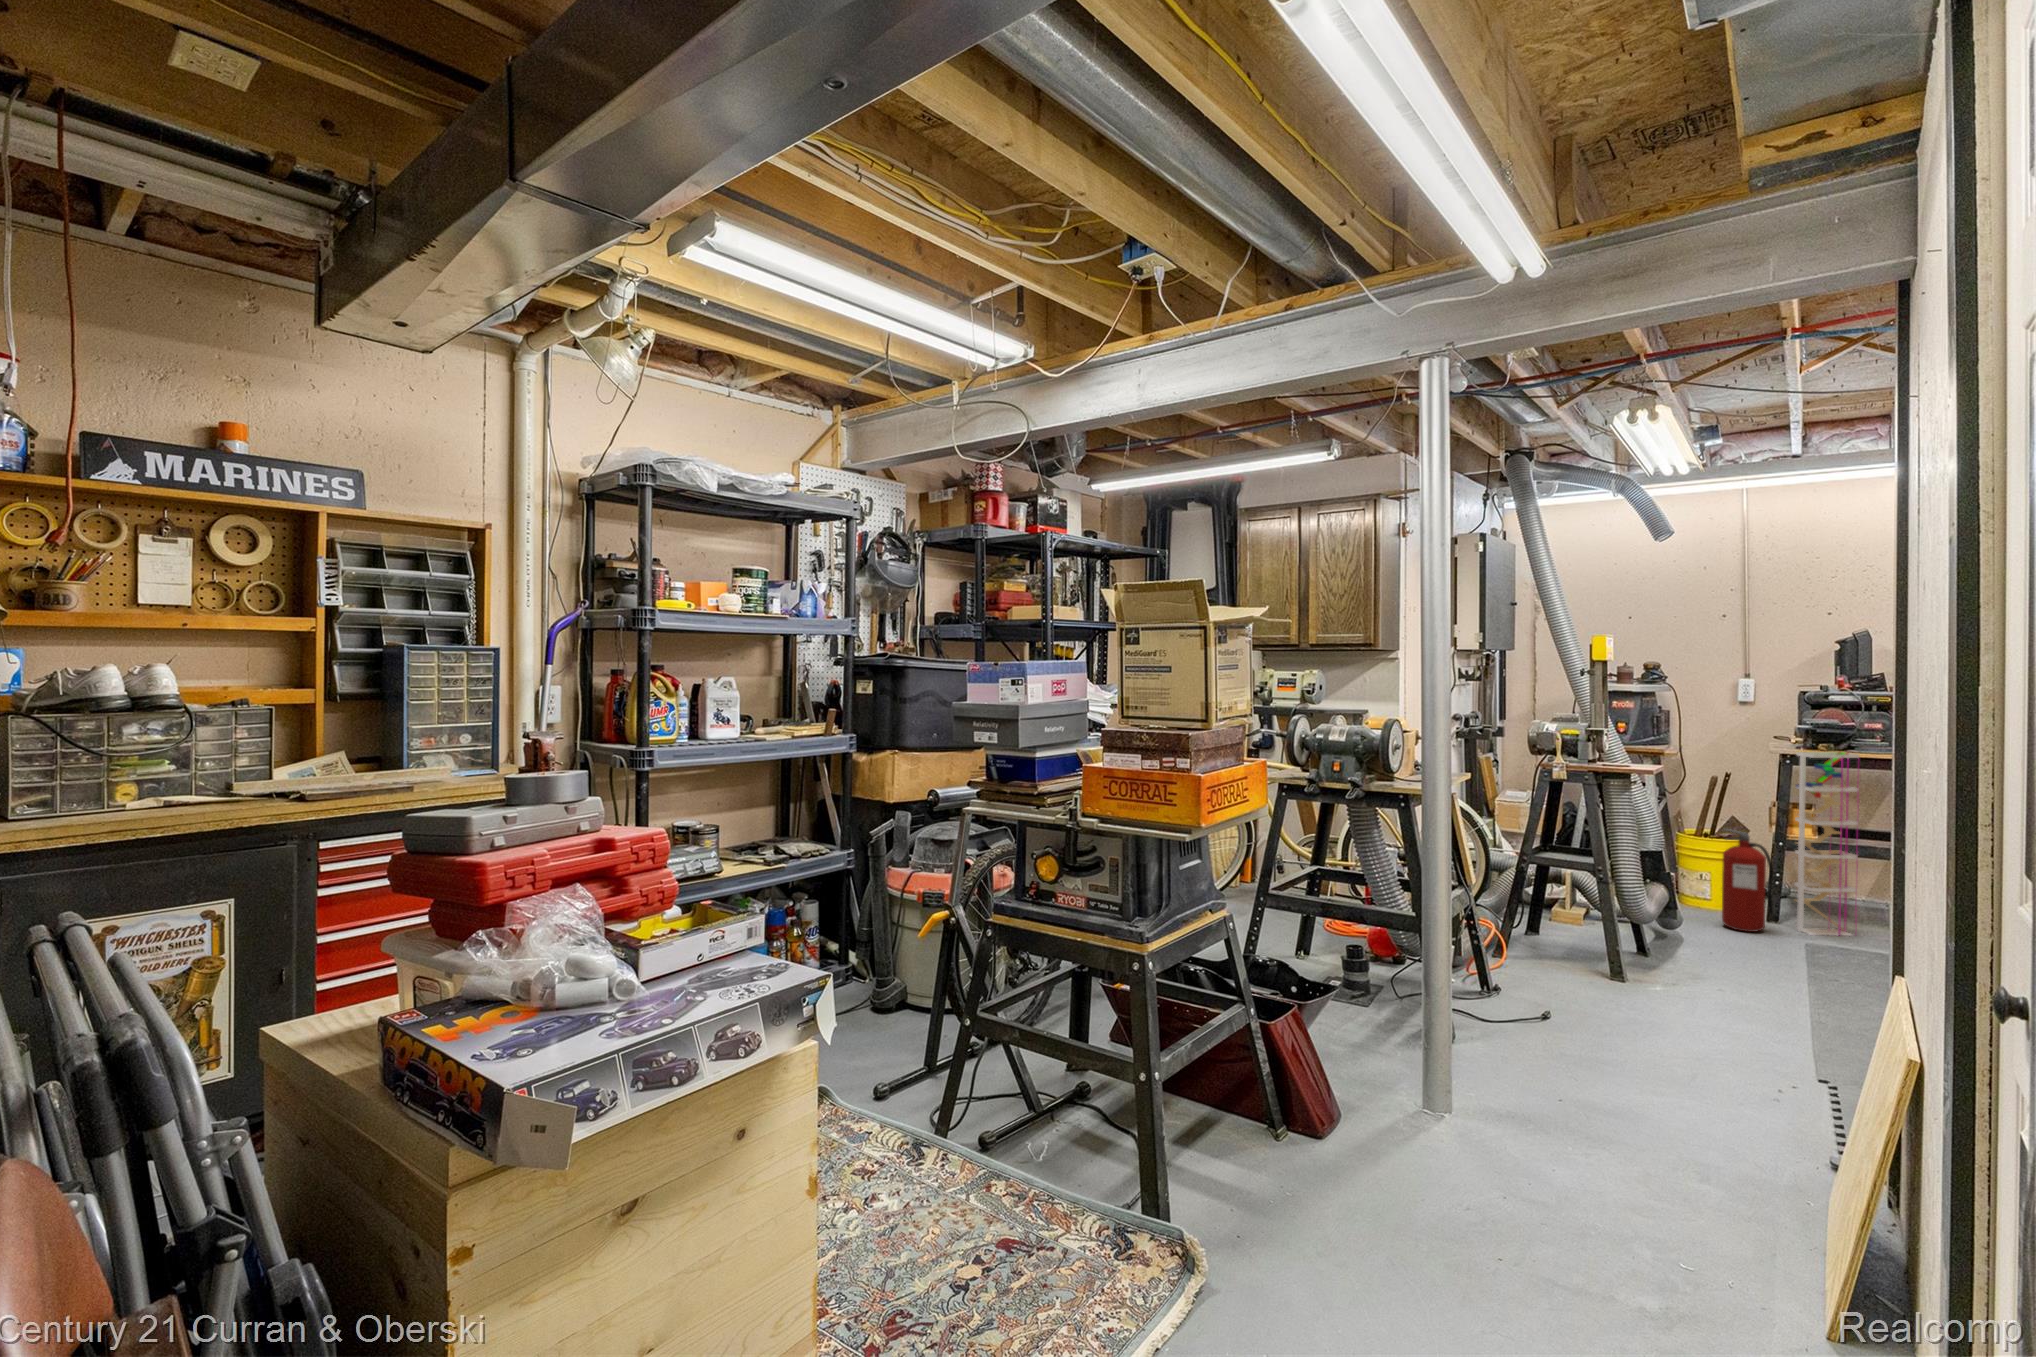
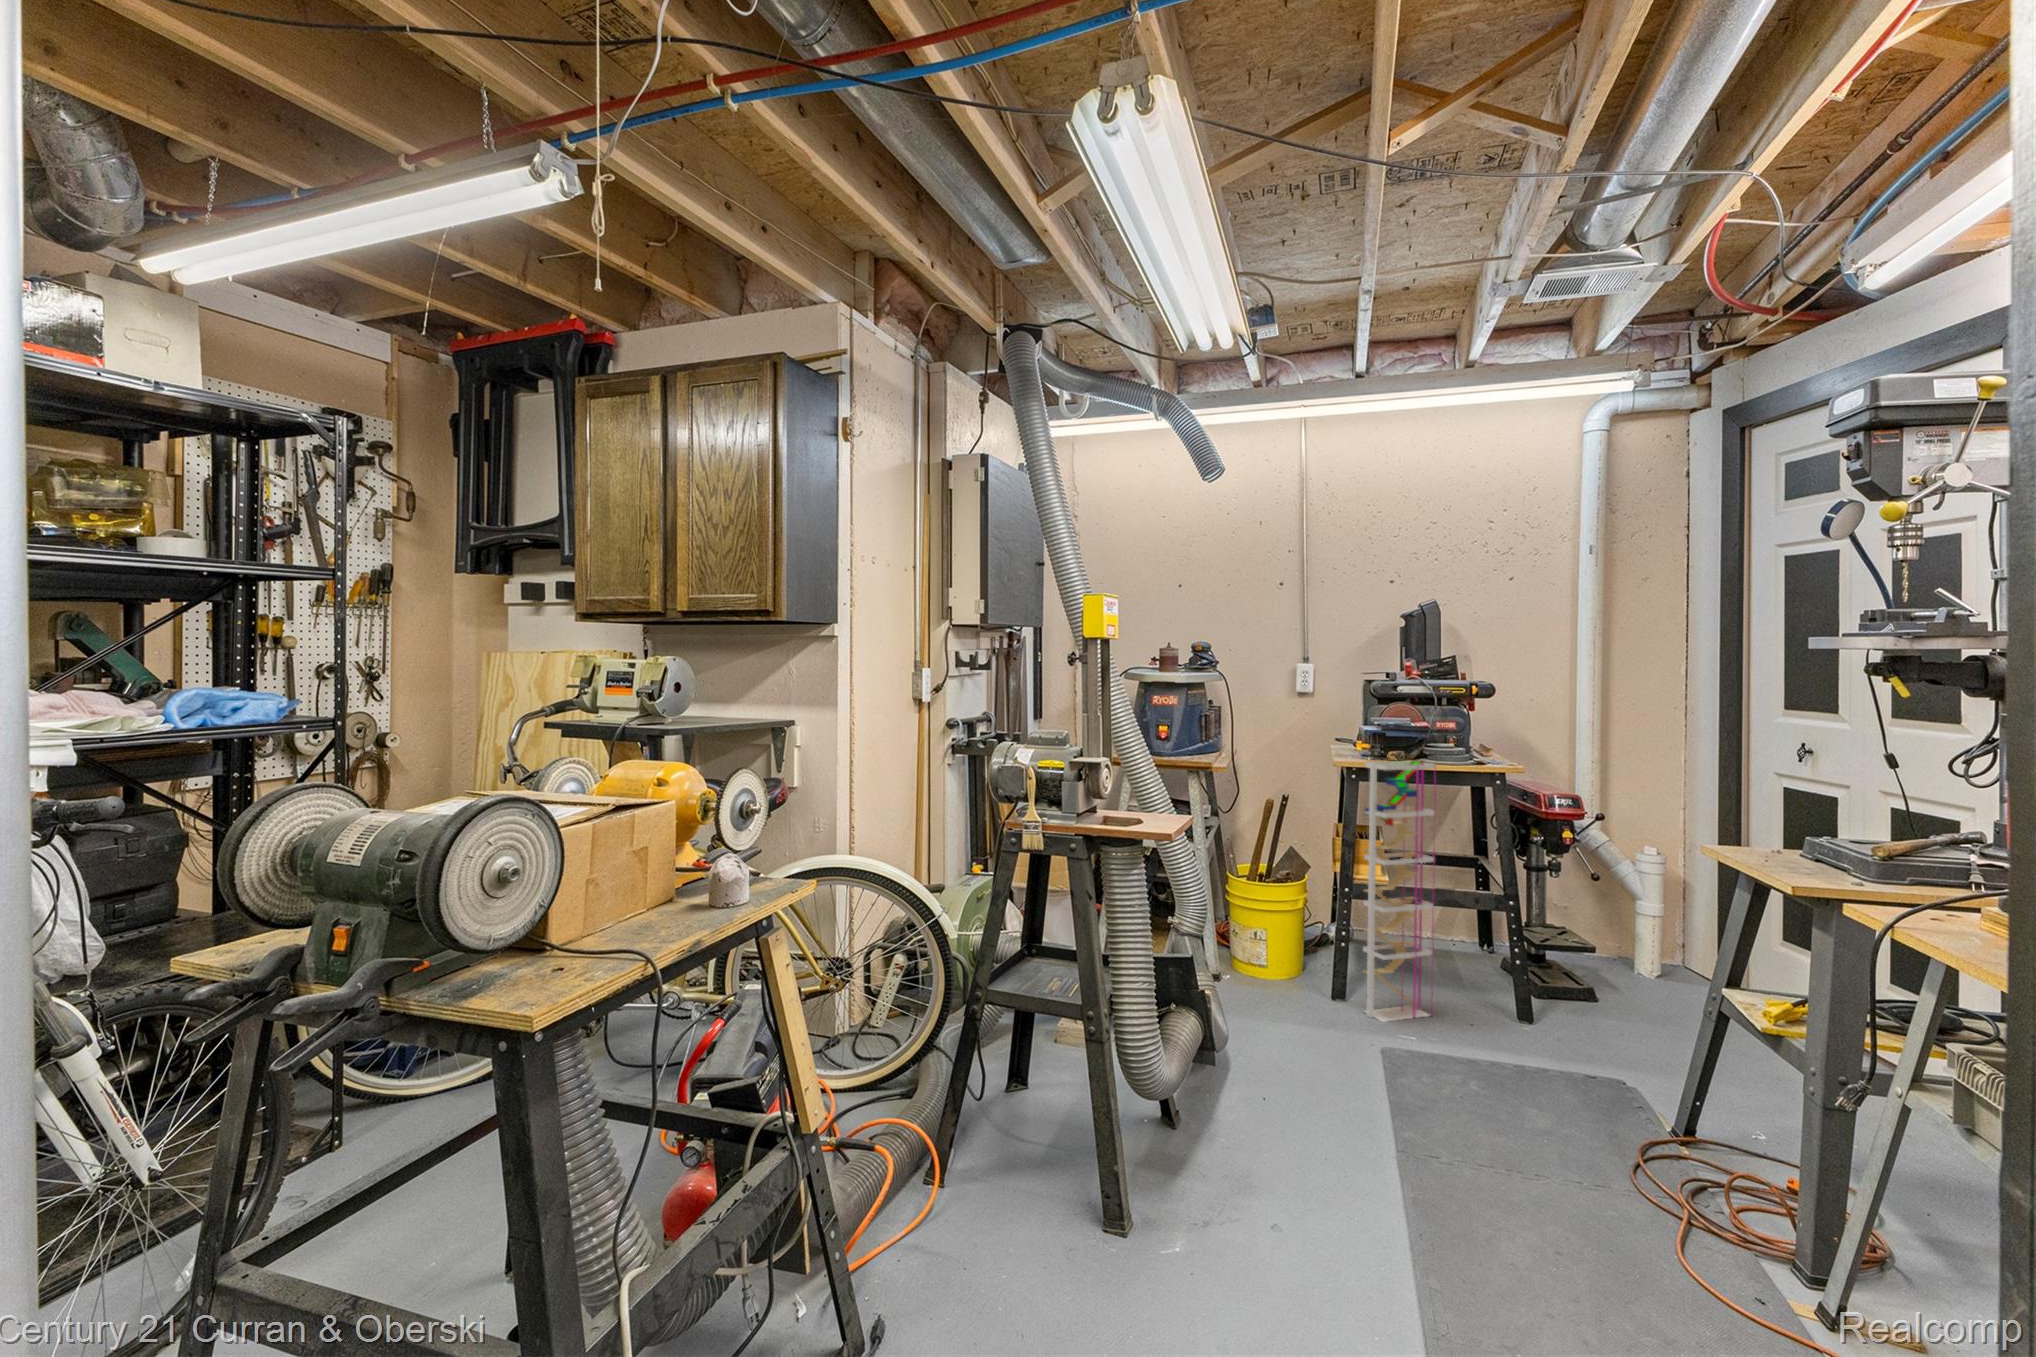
fire extinguisher: present [1722,829,1773,932] -> none [1279,876,1340,1026]

